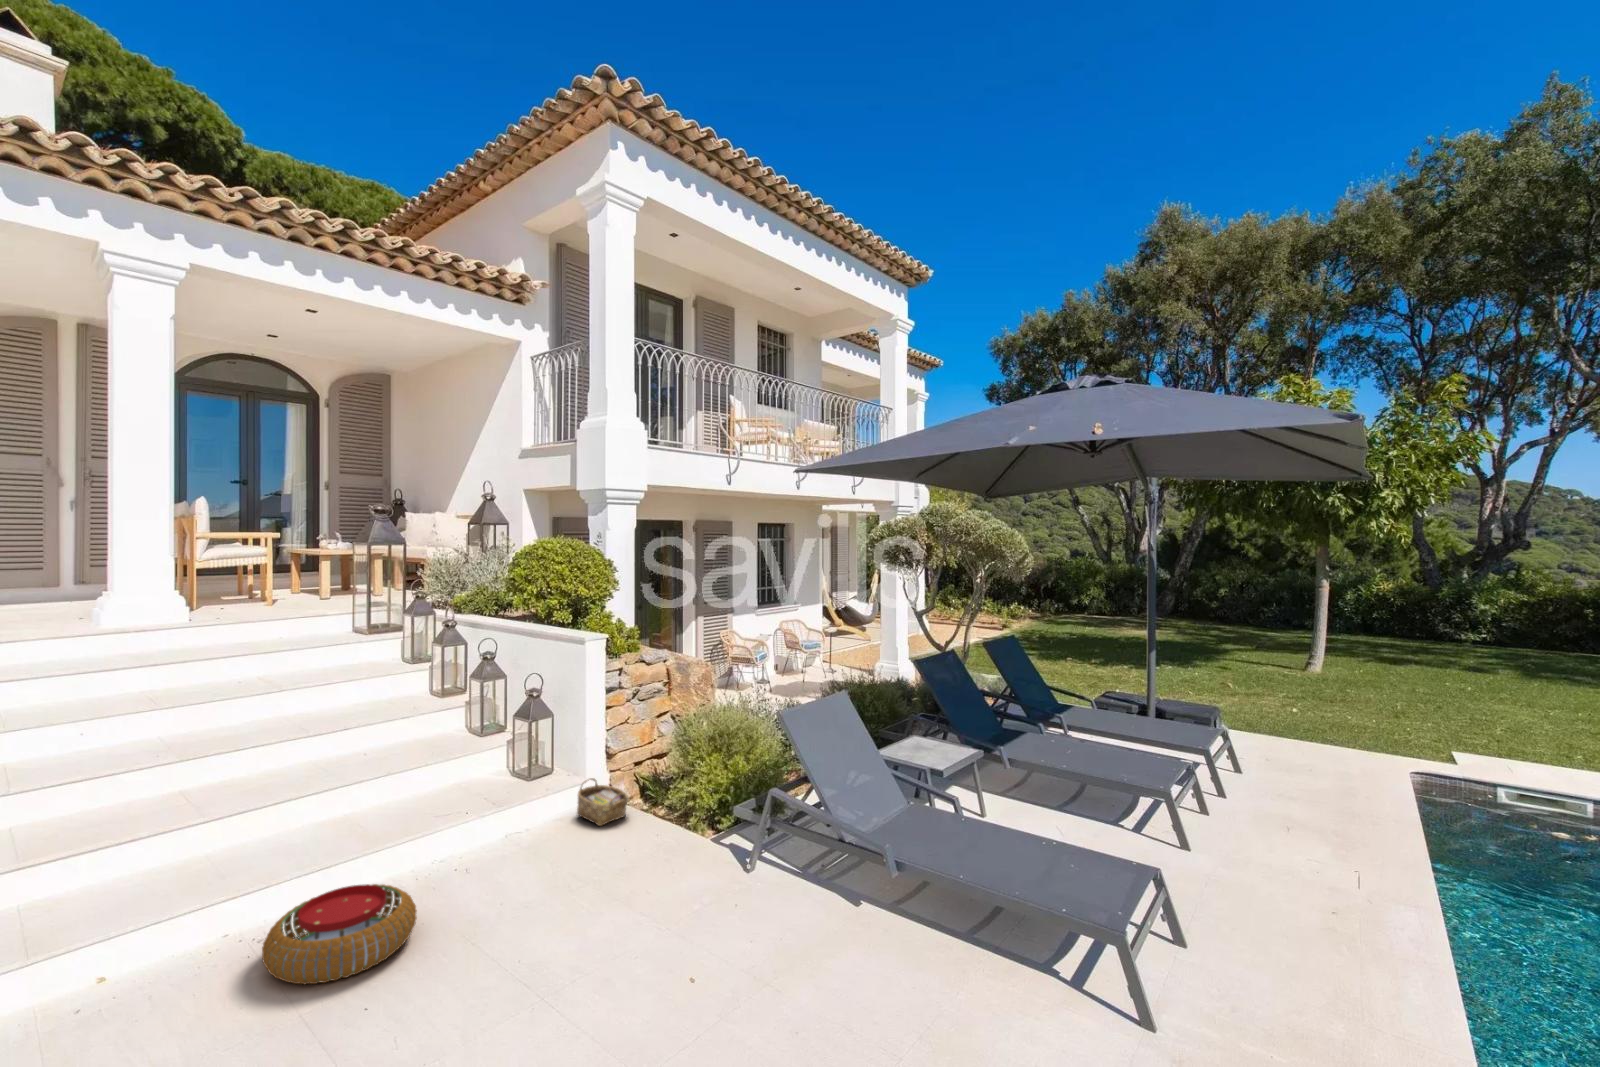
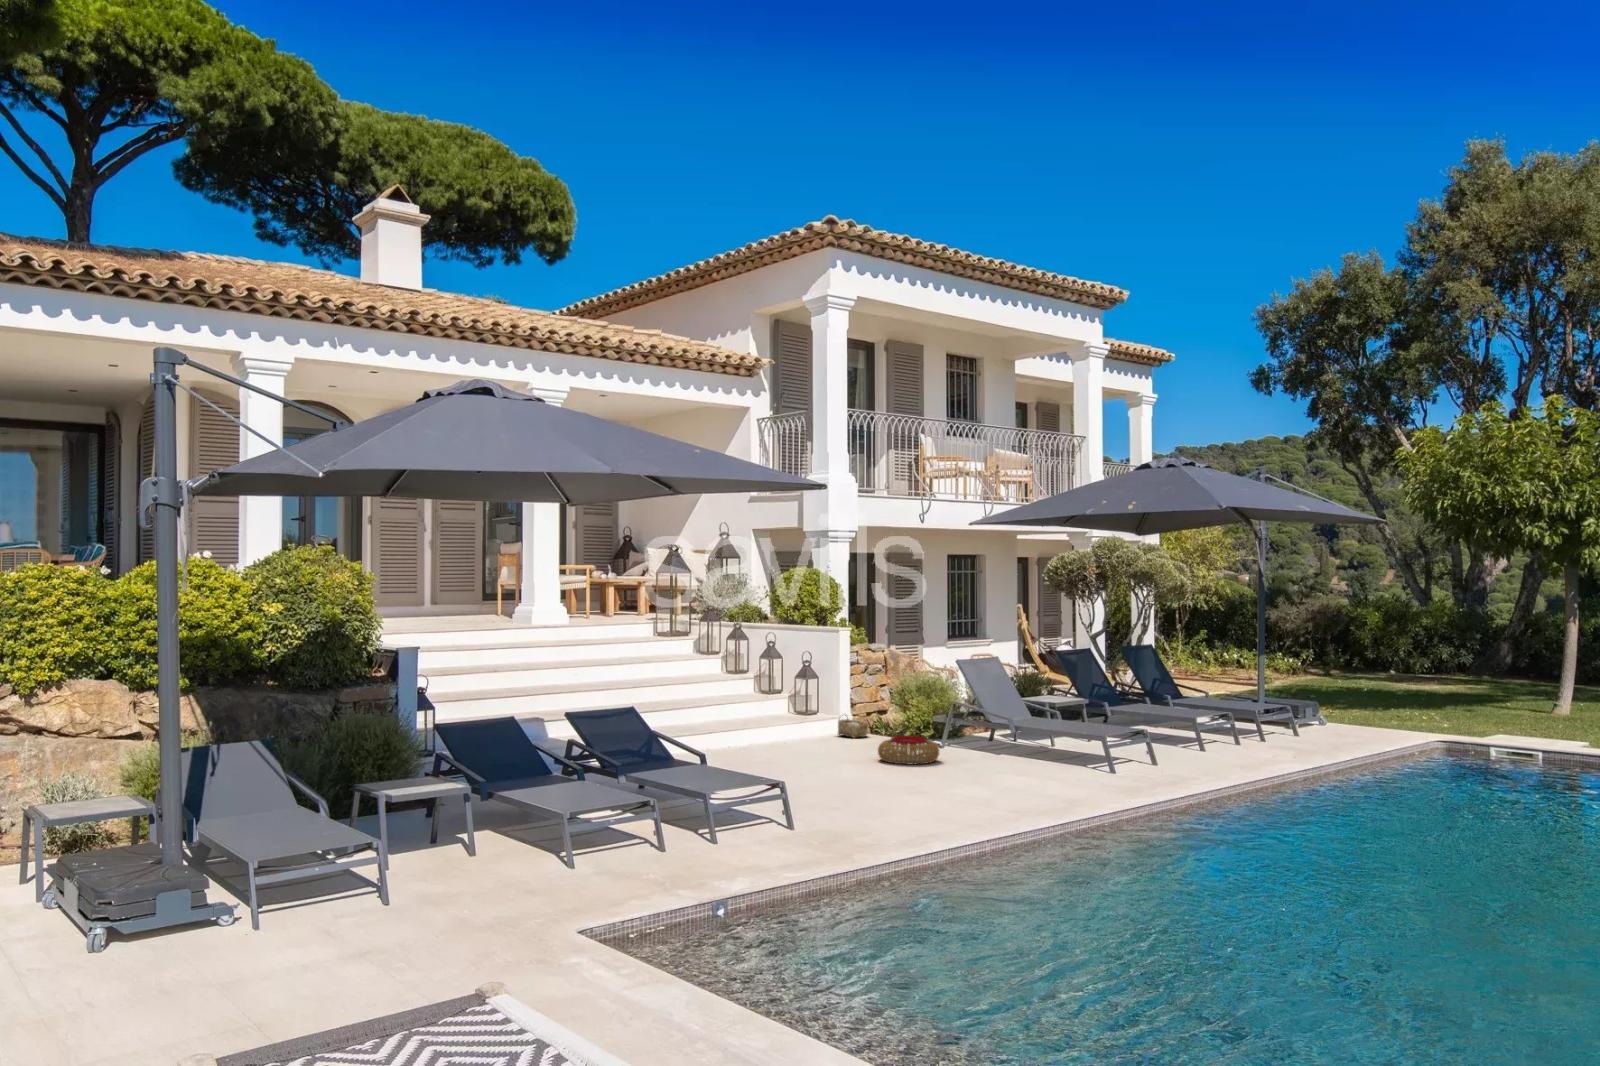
pouf: present [262,884,416,984] -> present [878,736,939,764]

